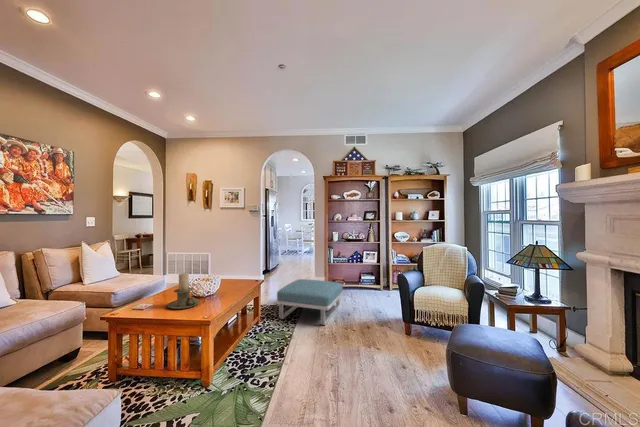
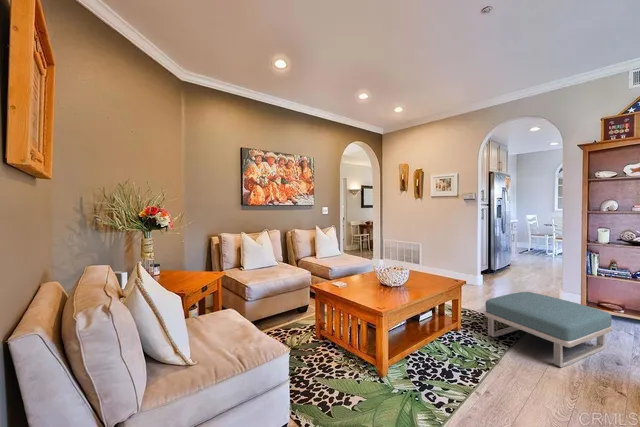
candle holder: present [166,273,200,309] -> none [355,261,384,294]

